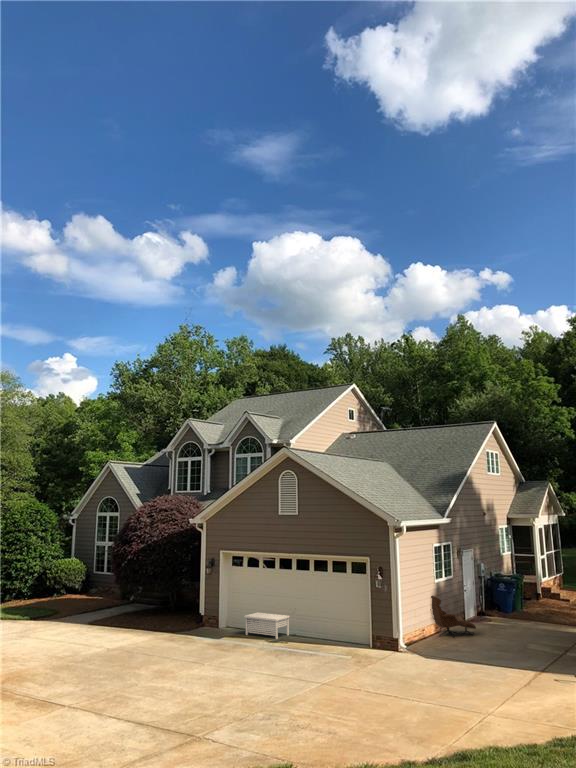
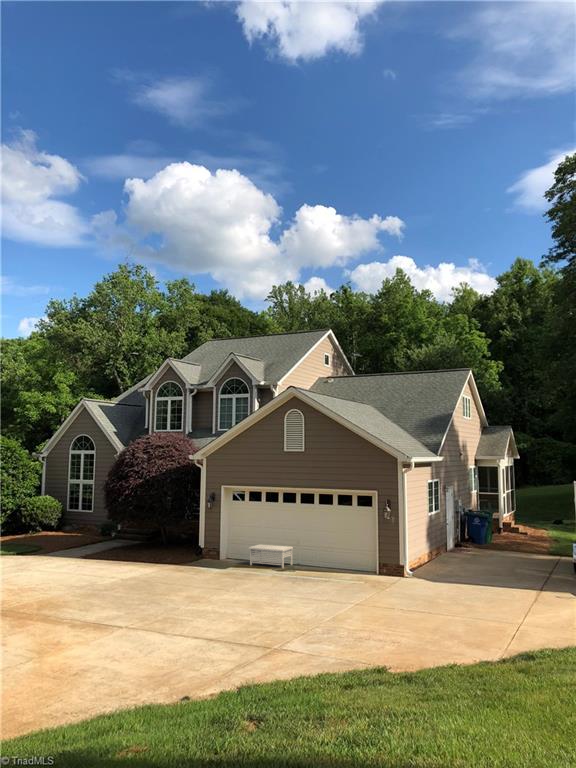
lounge chair: present [430,596,476,637] -> none [423,527,465,564]

